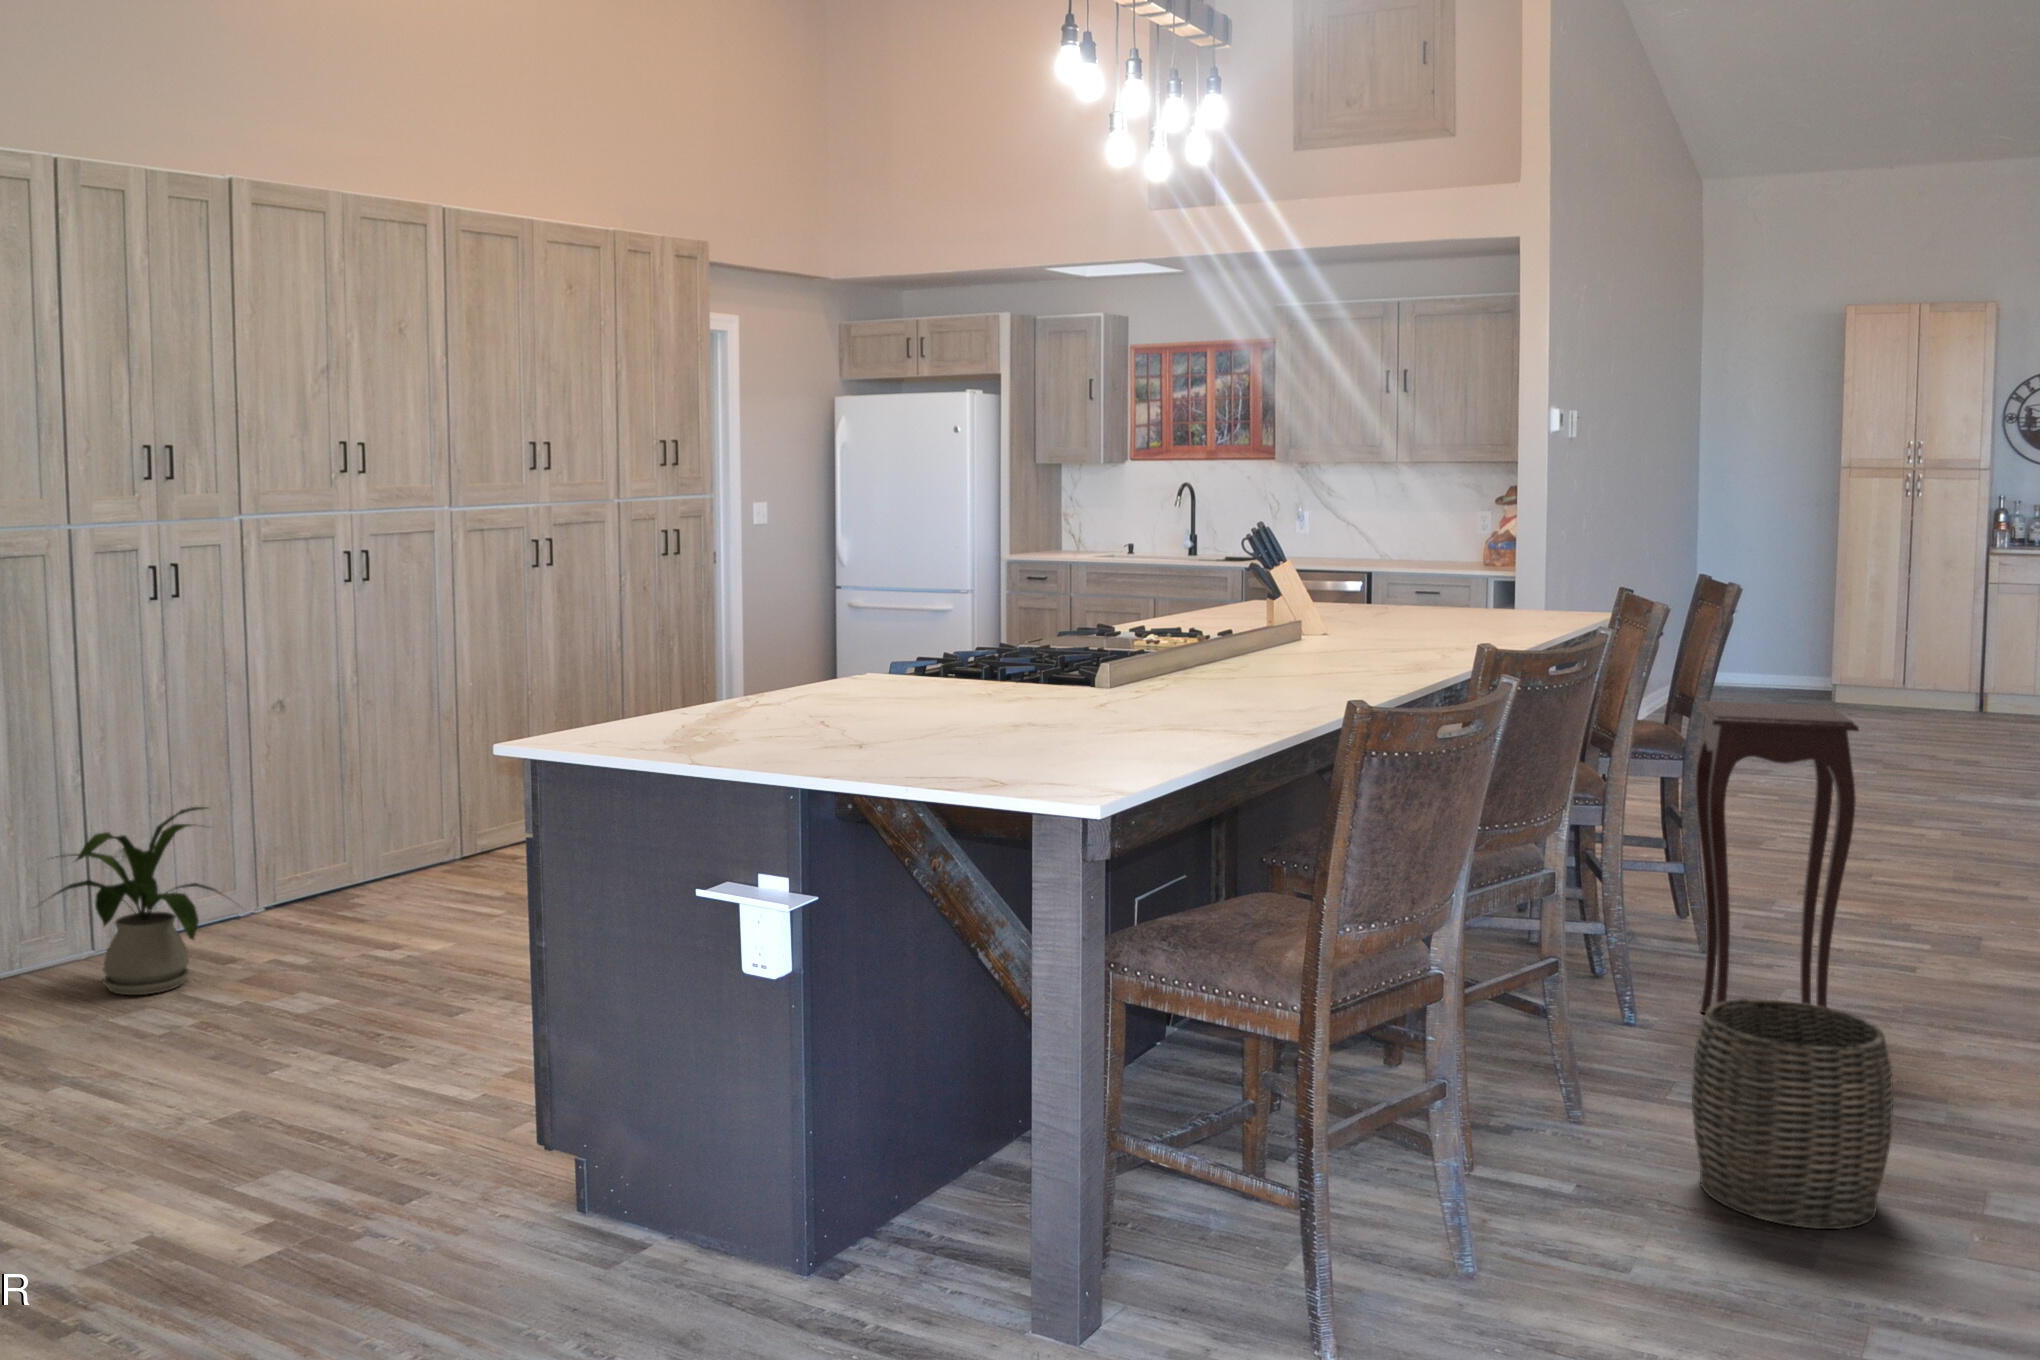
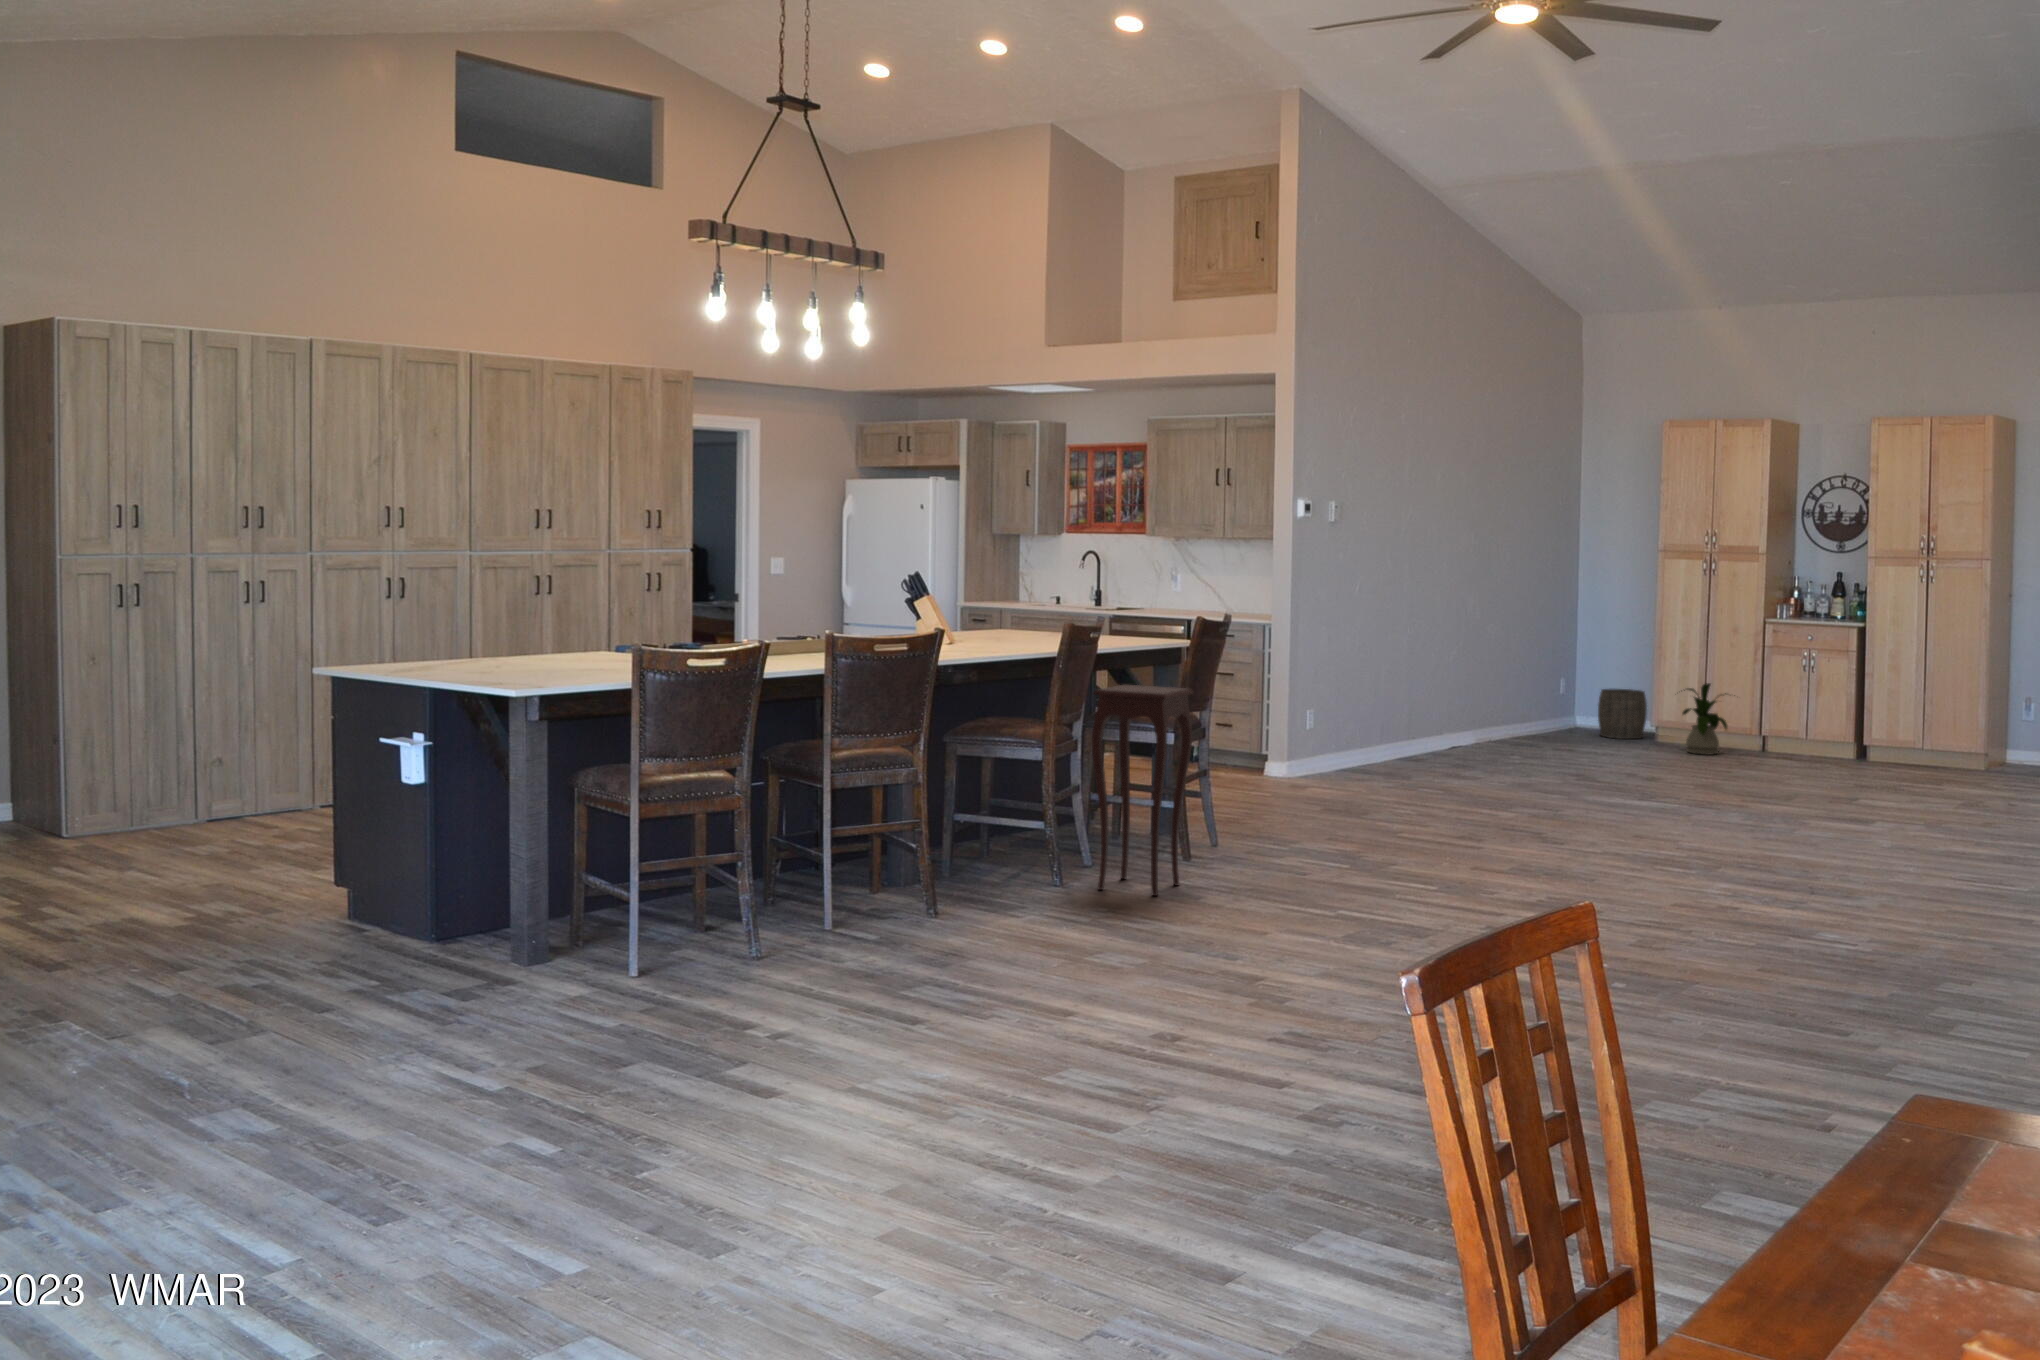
house plant: present [52,807,230,995] -> present [1683,683,1727,755]
woven basket: present [1692,999,1893,1229] -> present [1598,689,1647,739]

